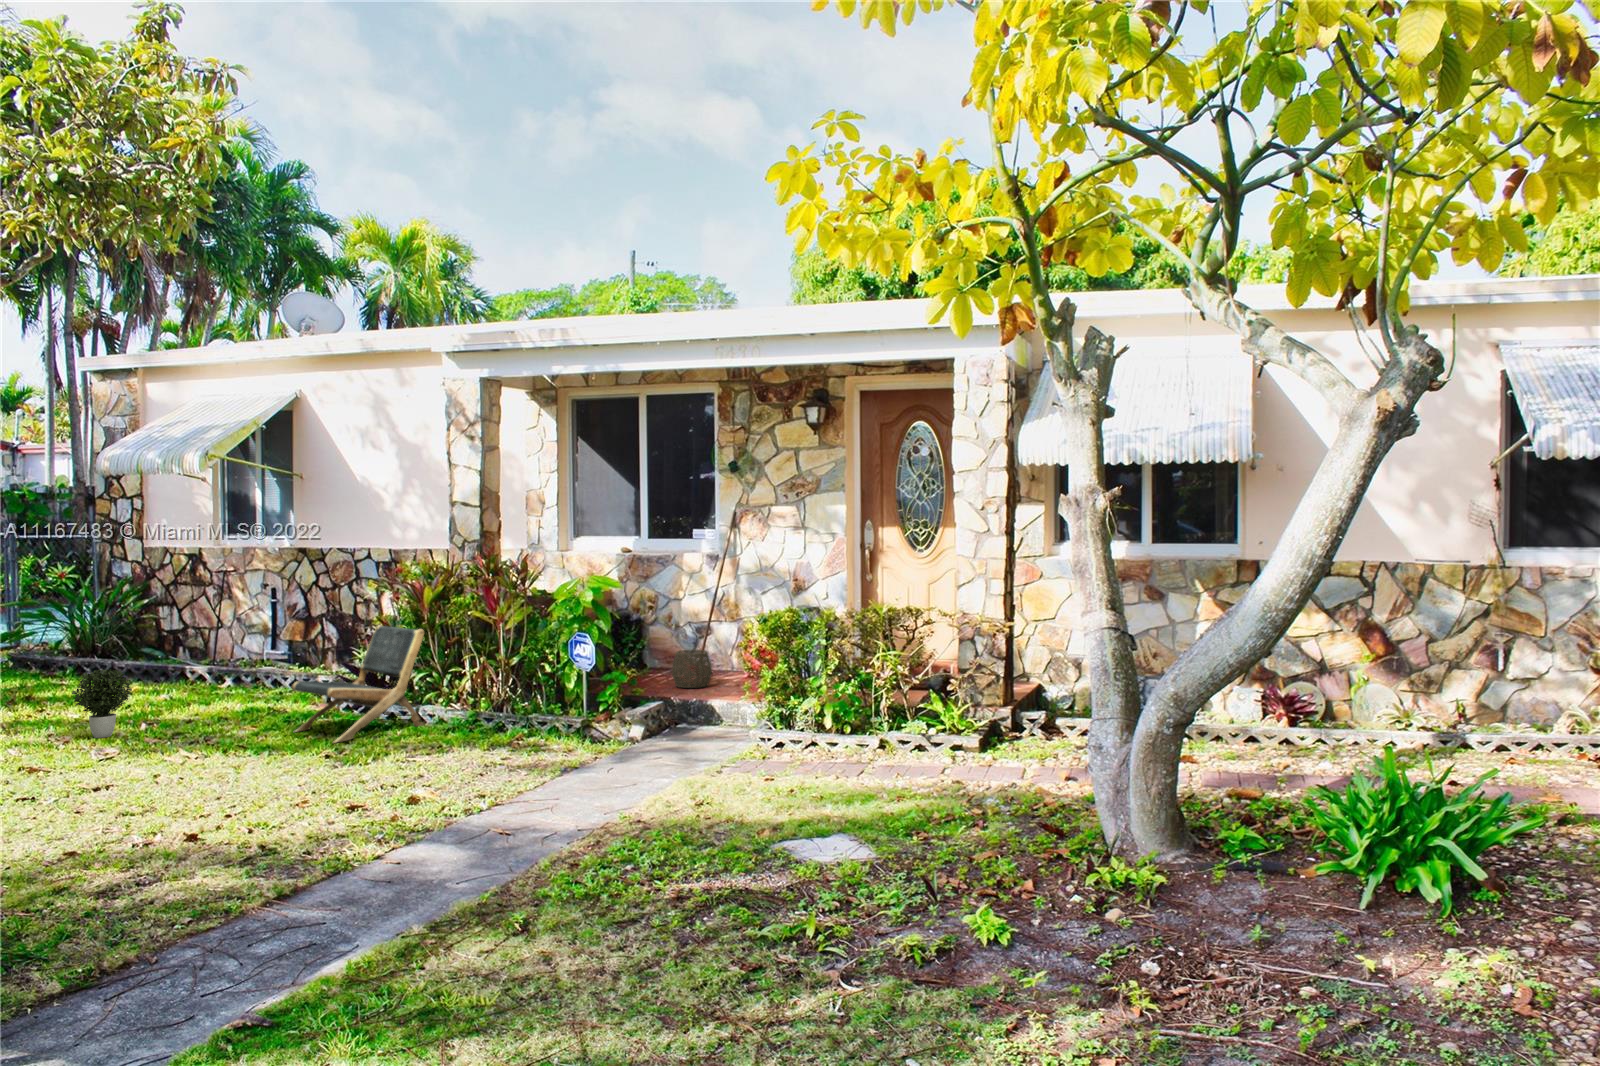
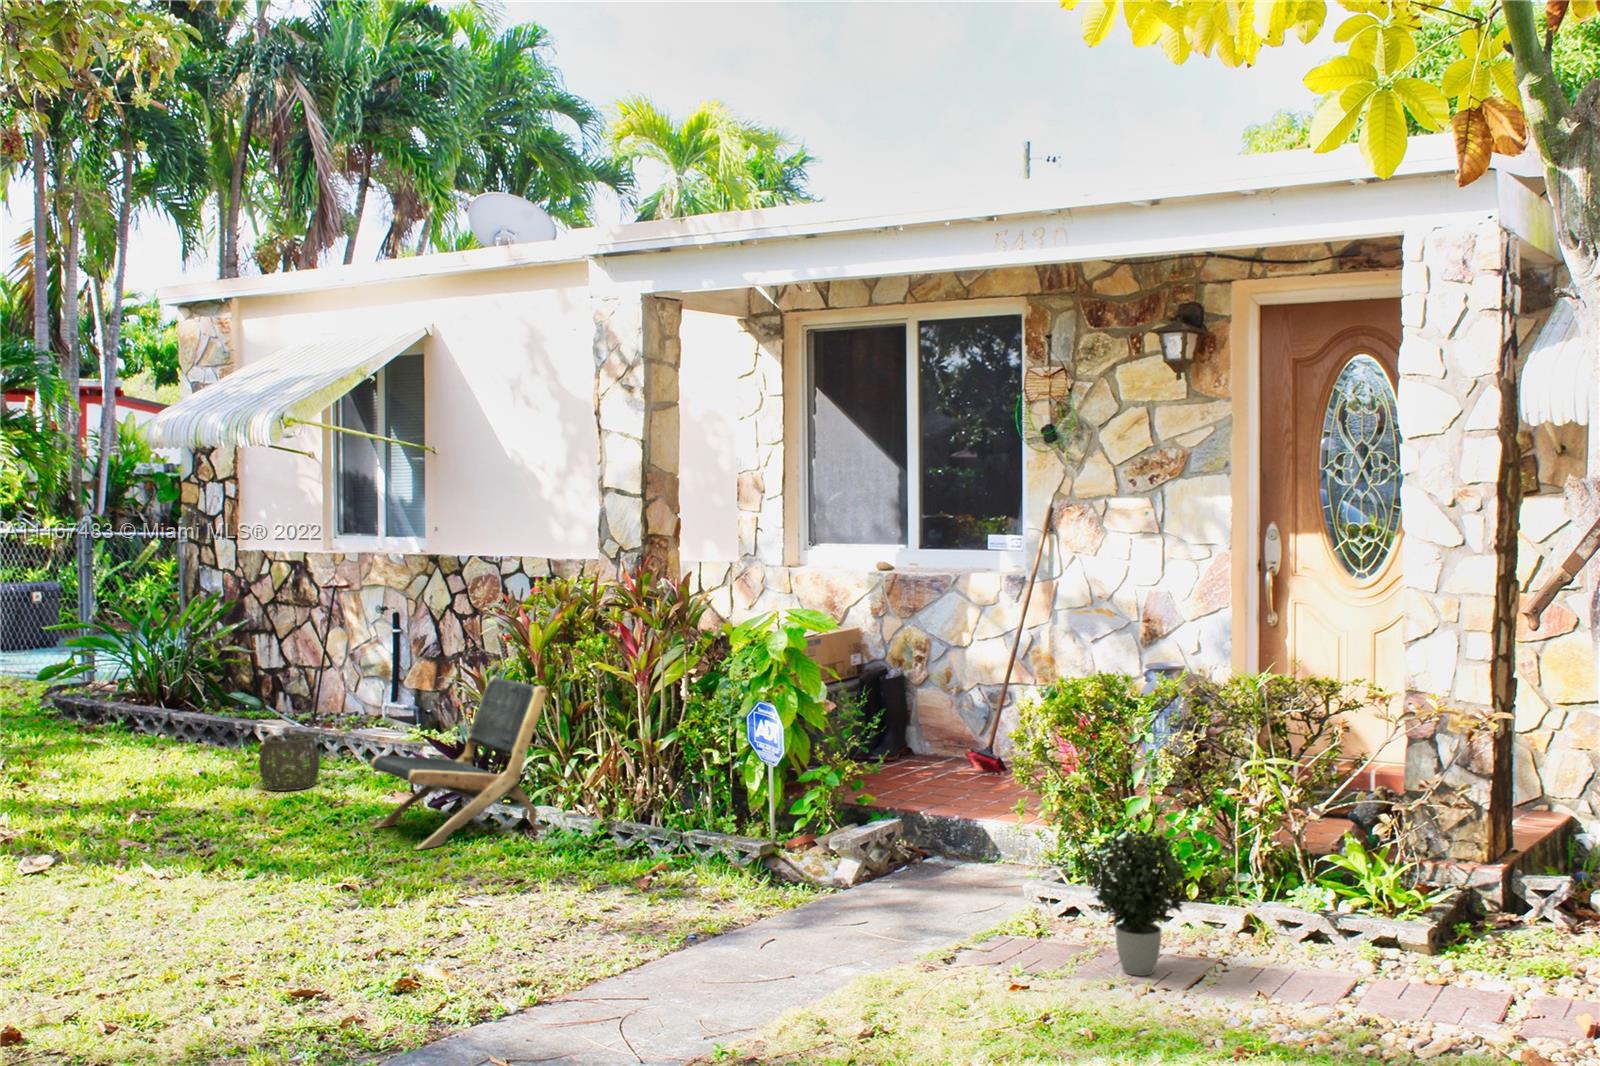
woven basket: present [672,650,712,688] -> present [259,734,320,791]
potted plant: present [72,669,132,738] -> present [1090,831,1187,976]

